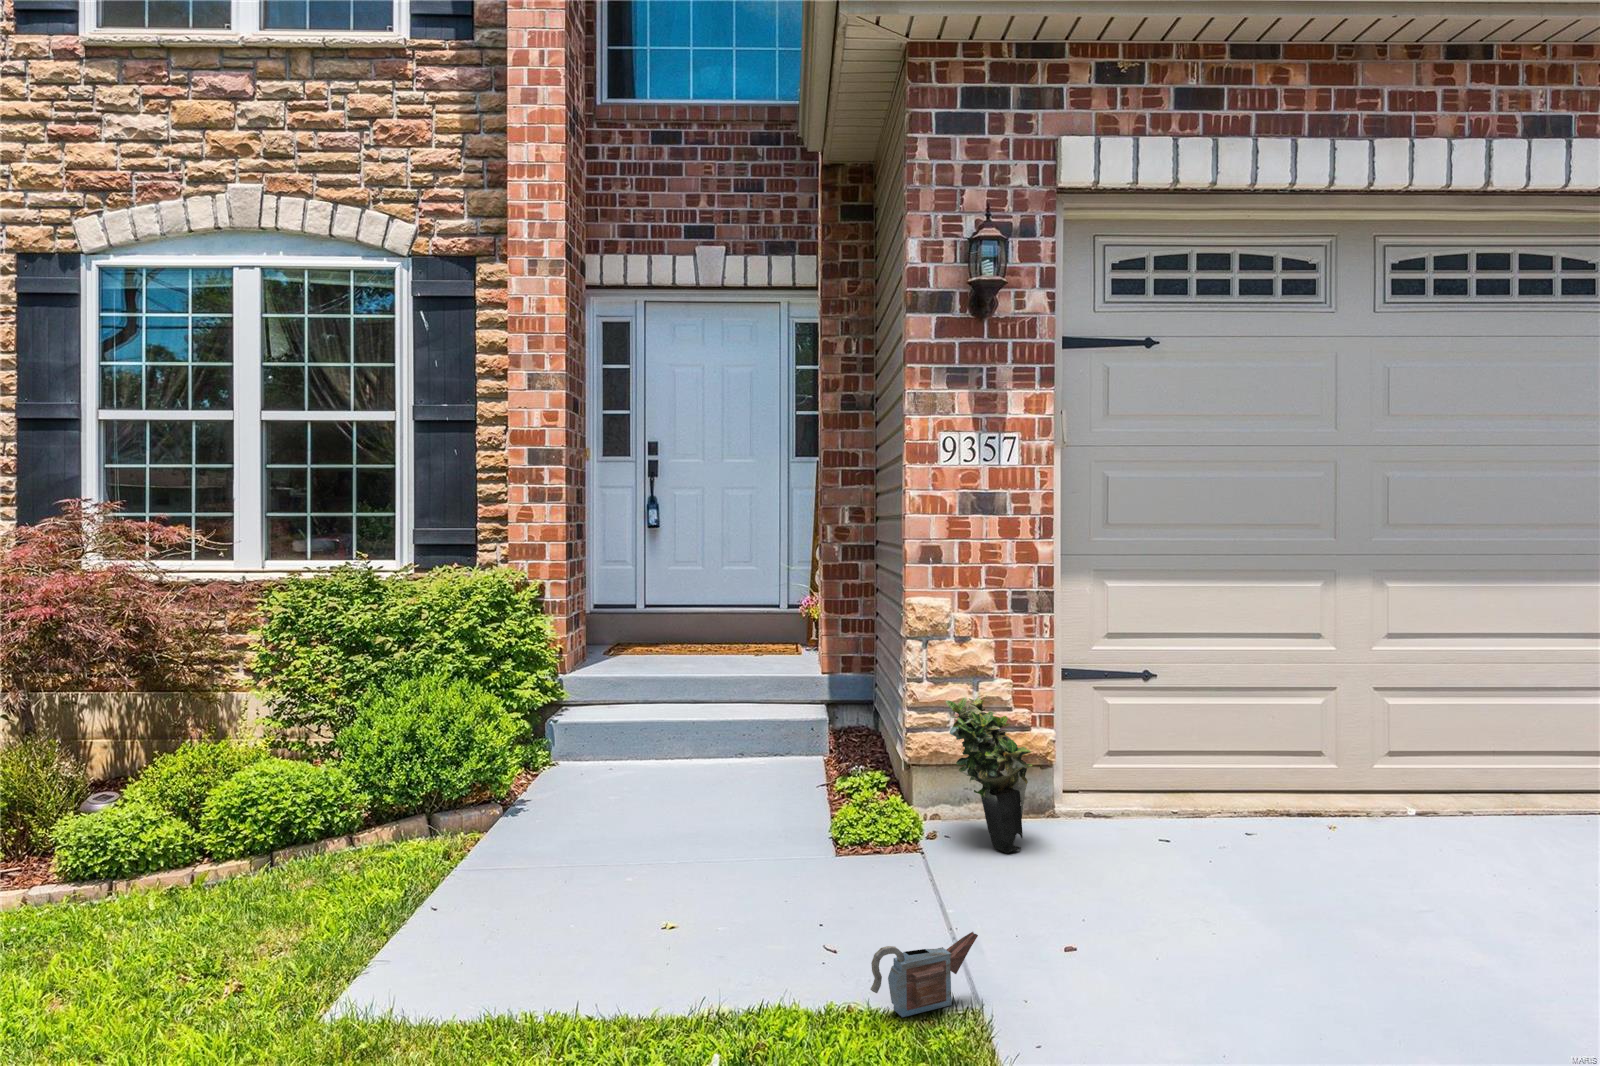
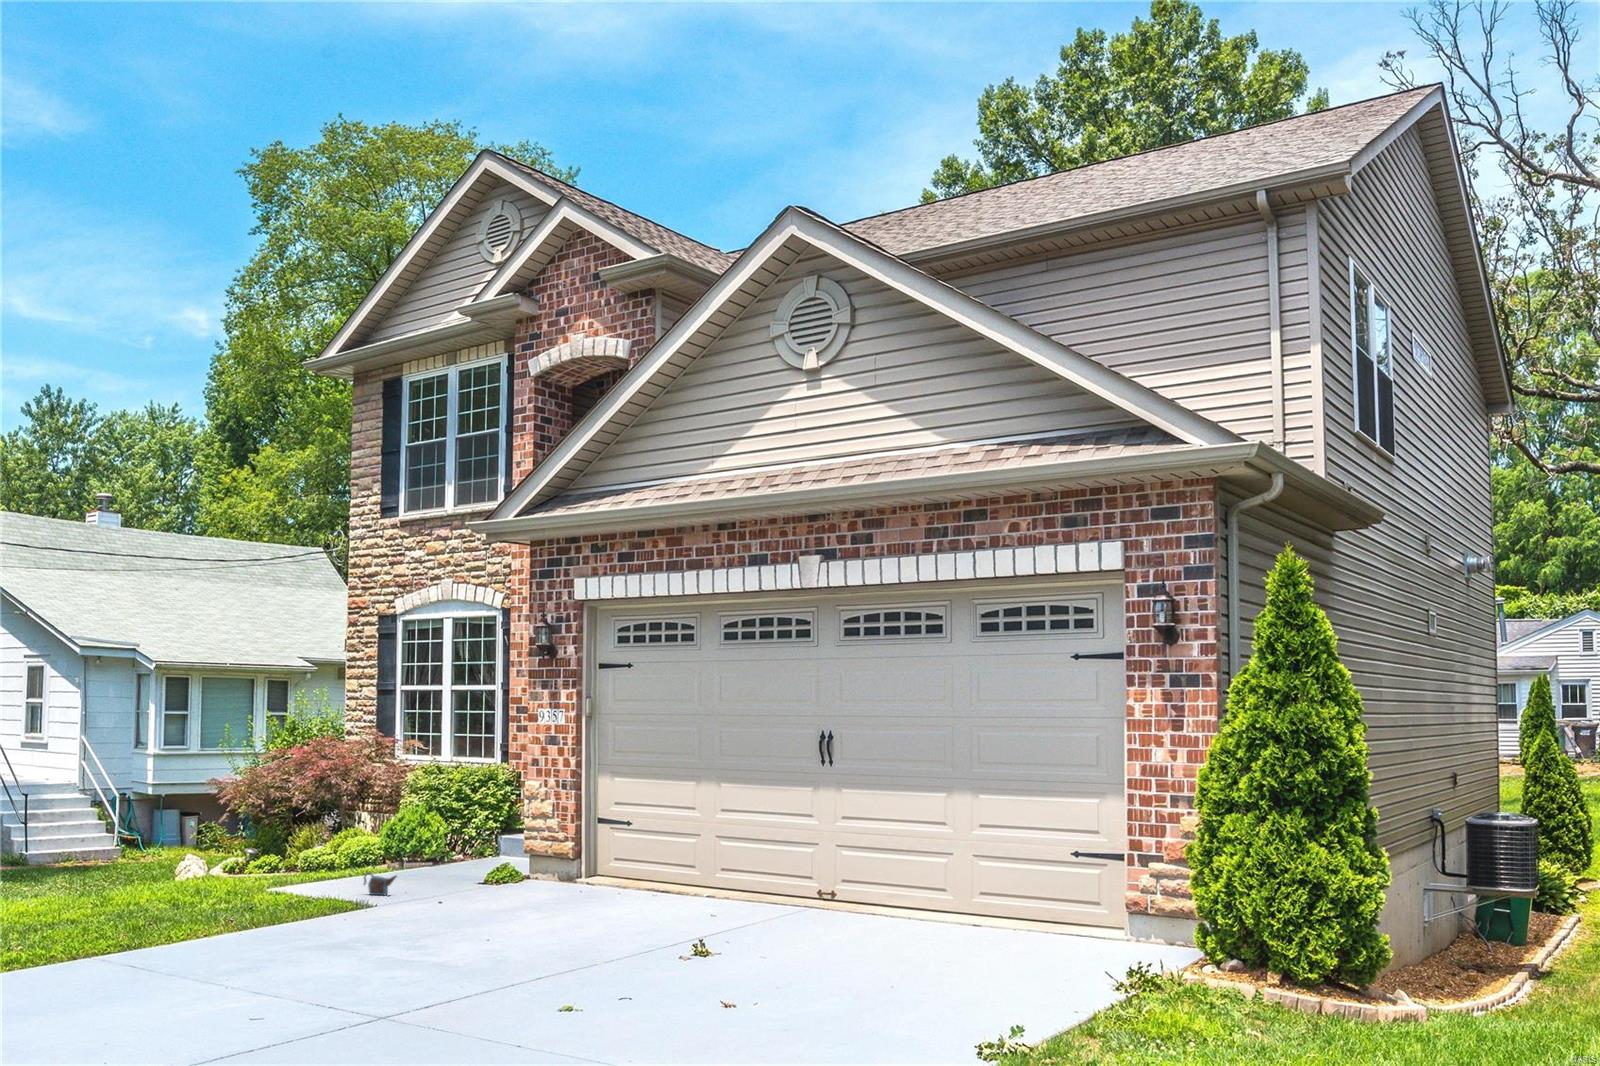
potted plant: present [946,696,1032,853] -> none [508,825,543,890]

